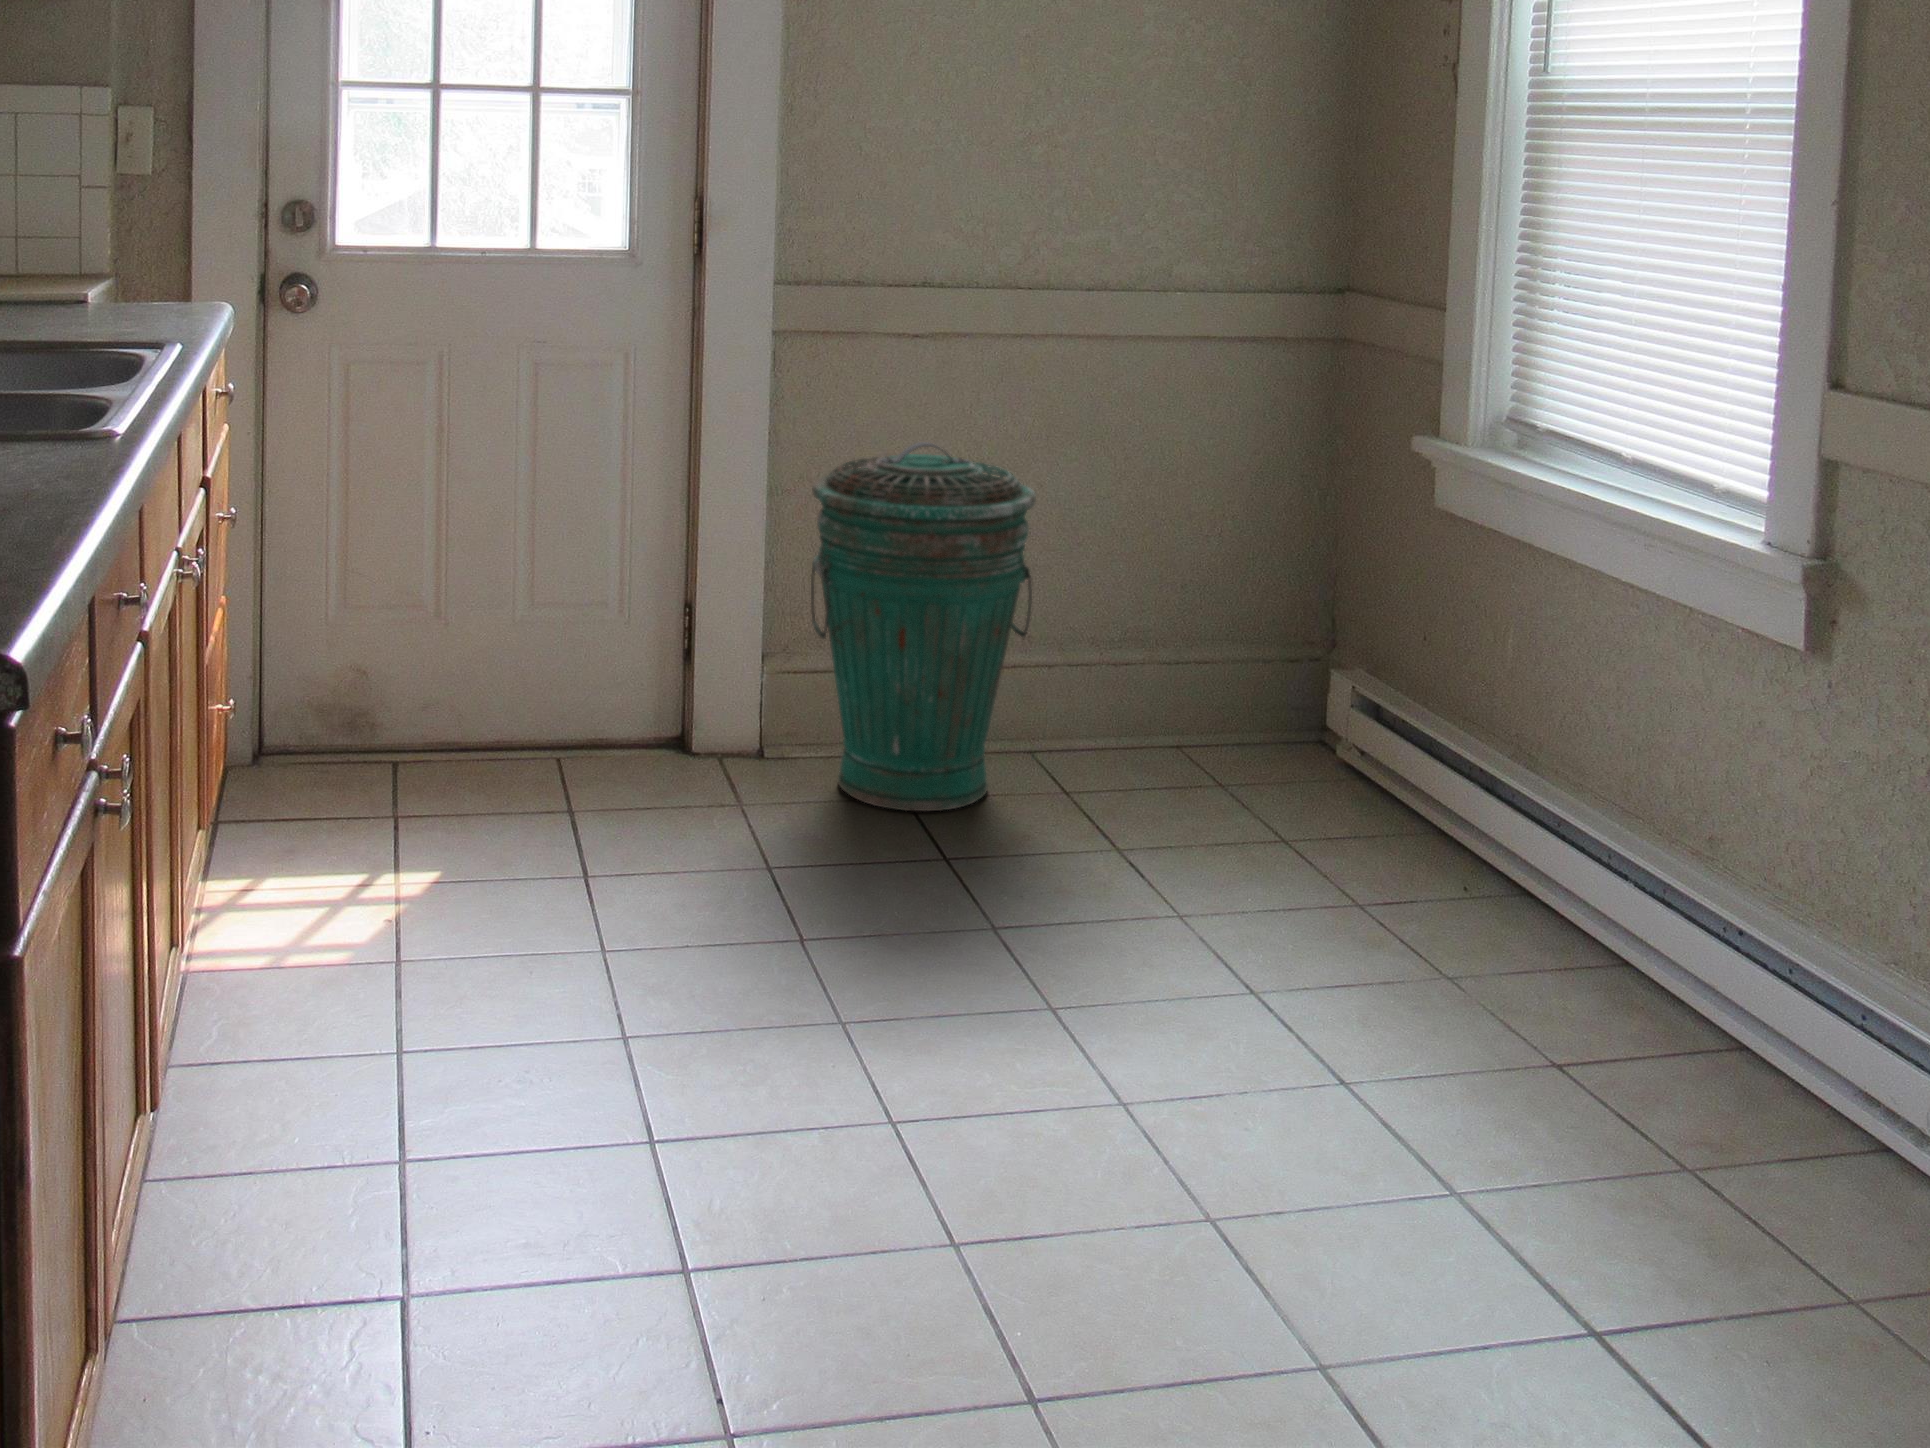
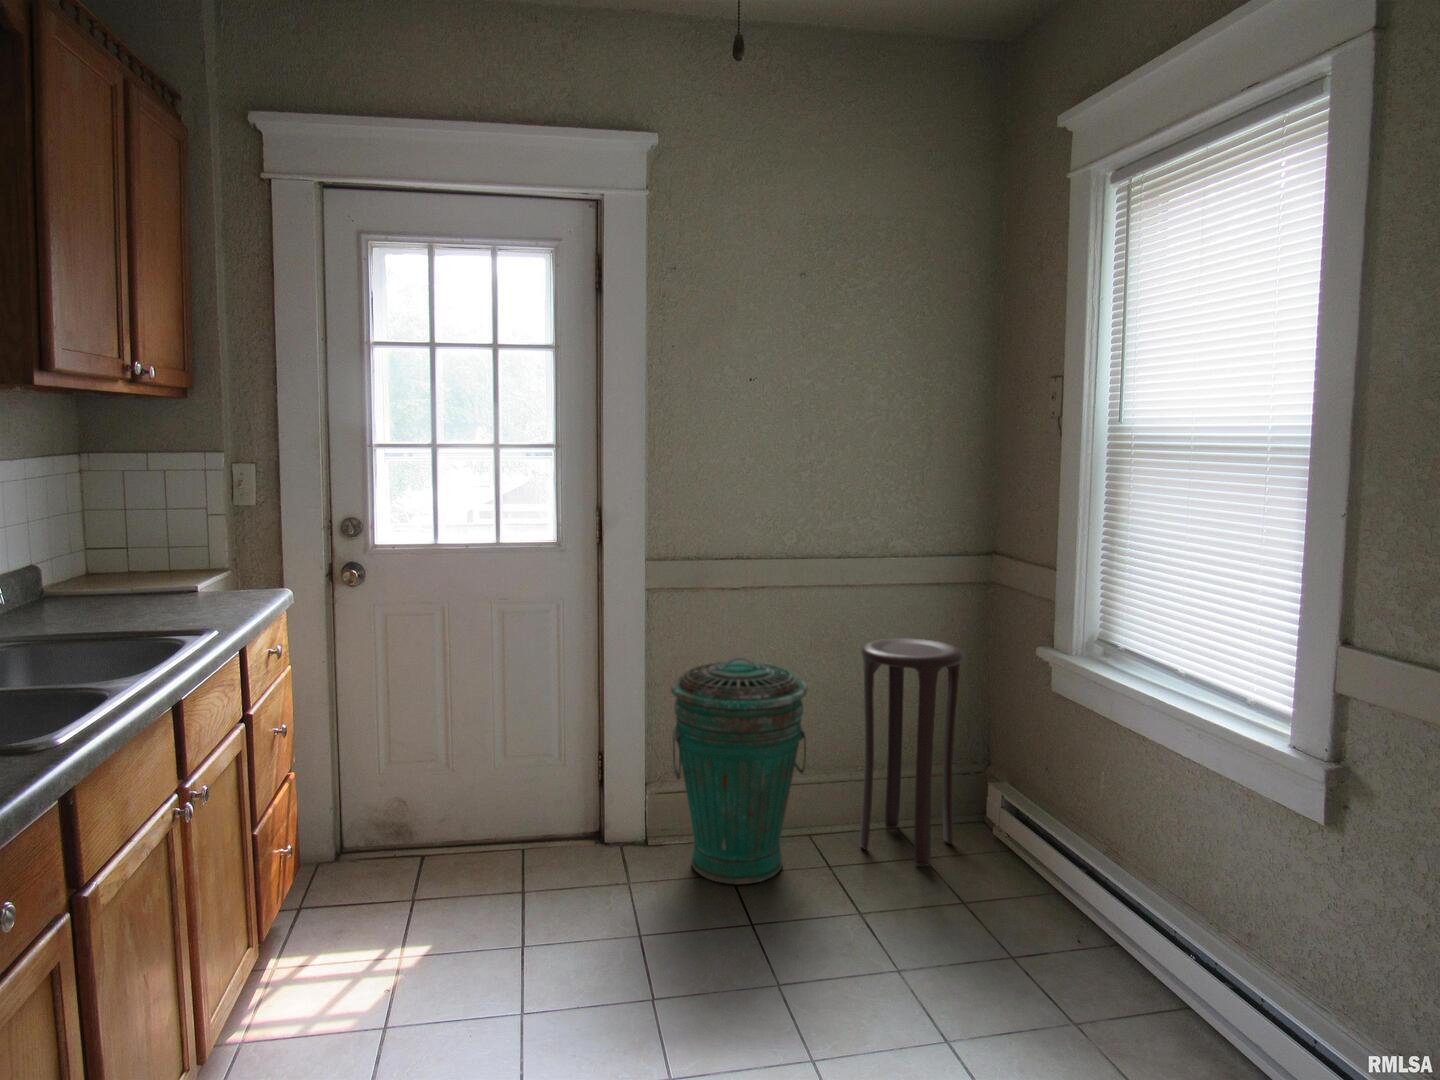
stool: none [1114,428,1293,795] -> present [860,638,964,865]

